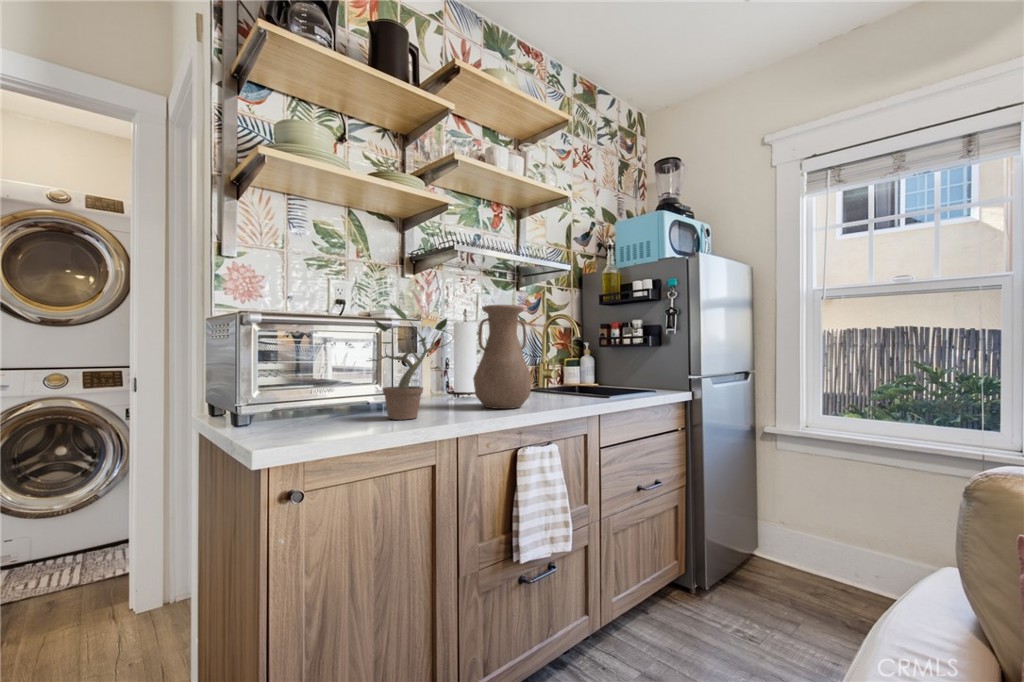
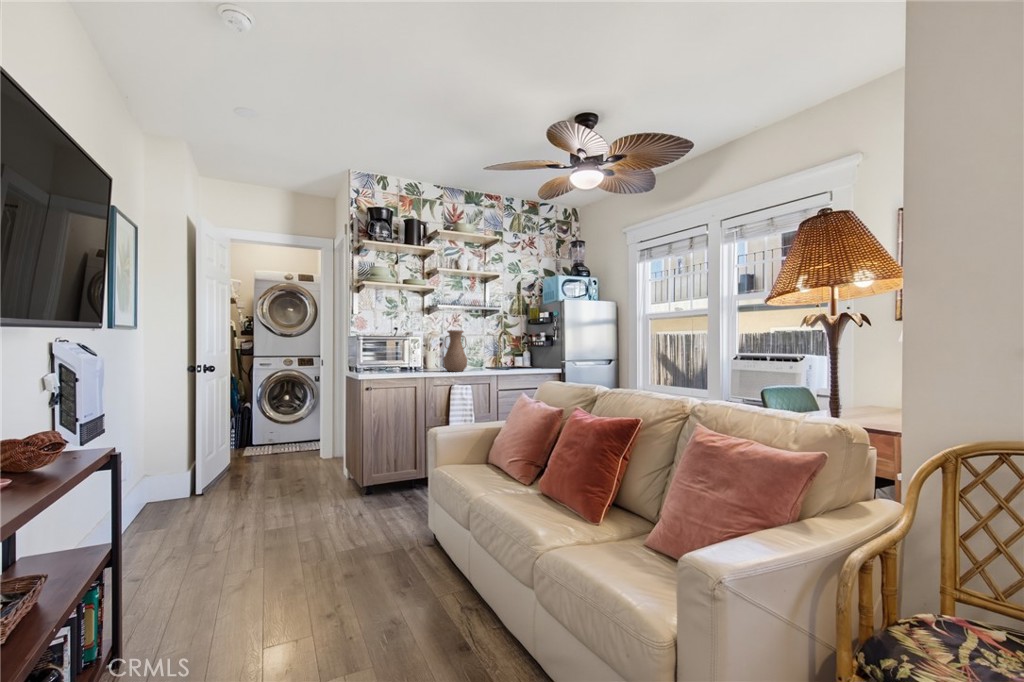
potted plant: present [369,304,450,420] -> none [395,330,431,373]

